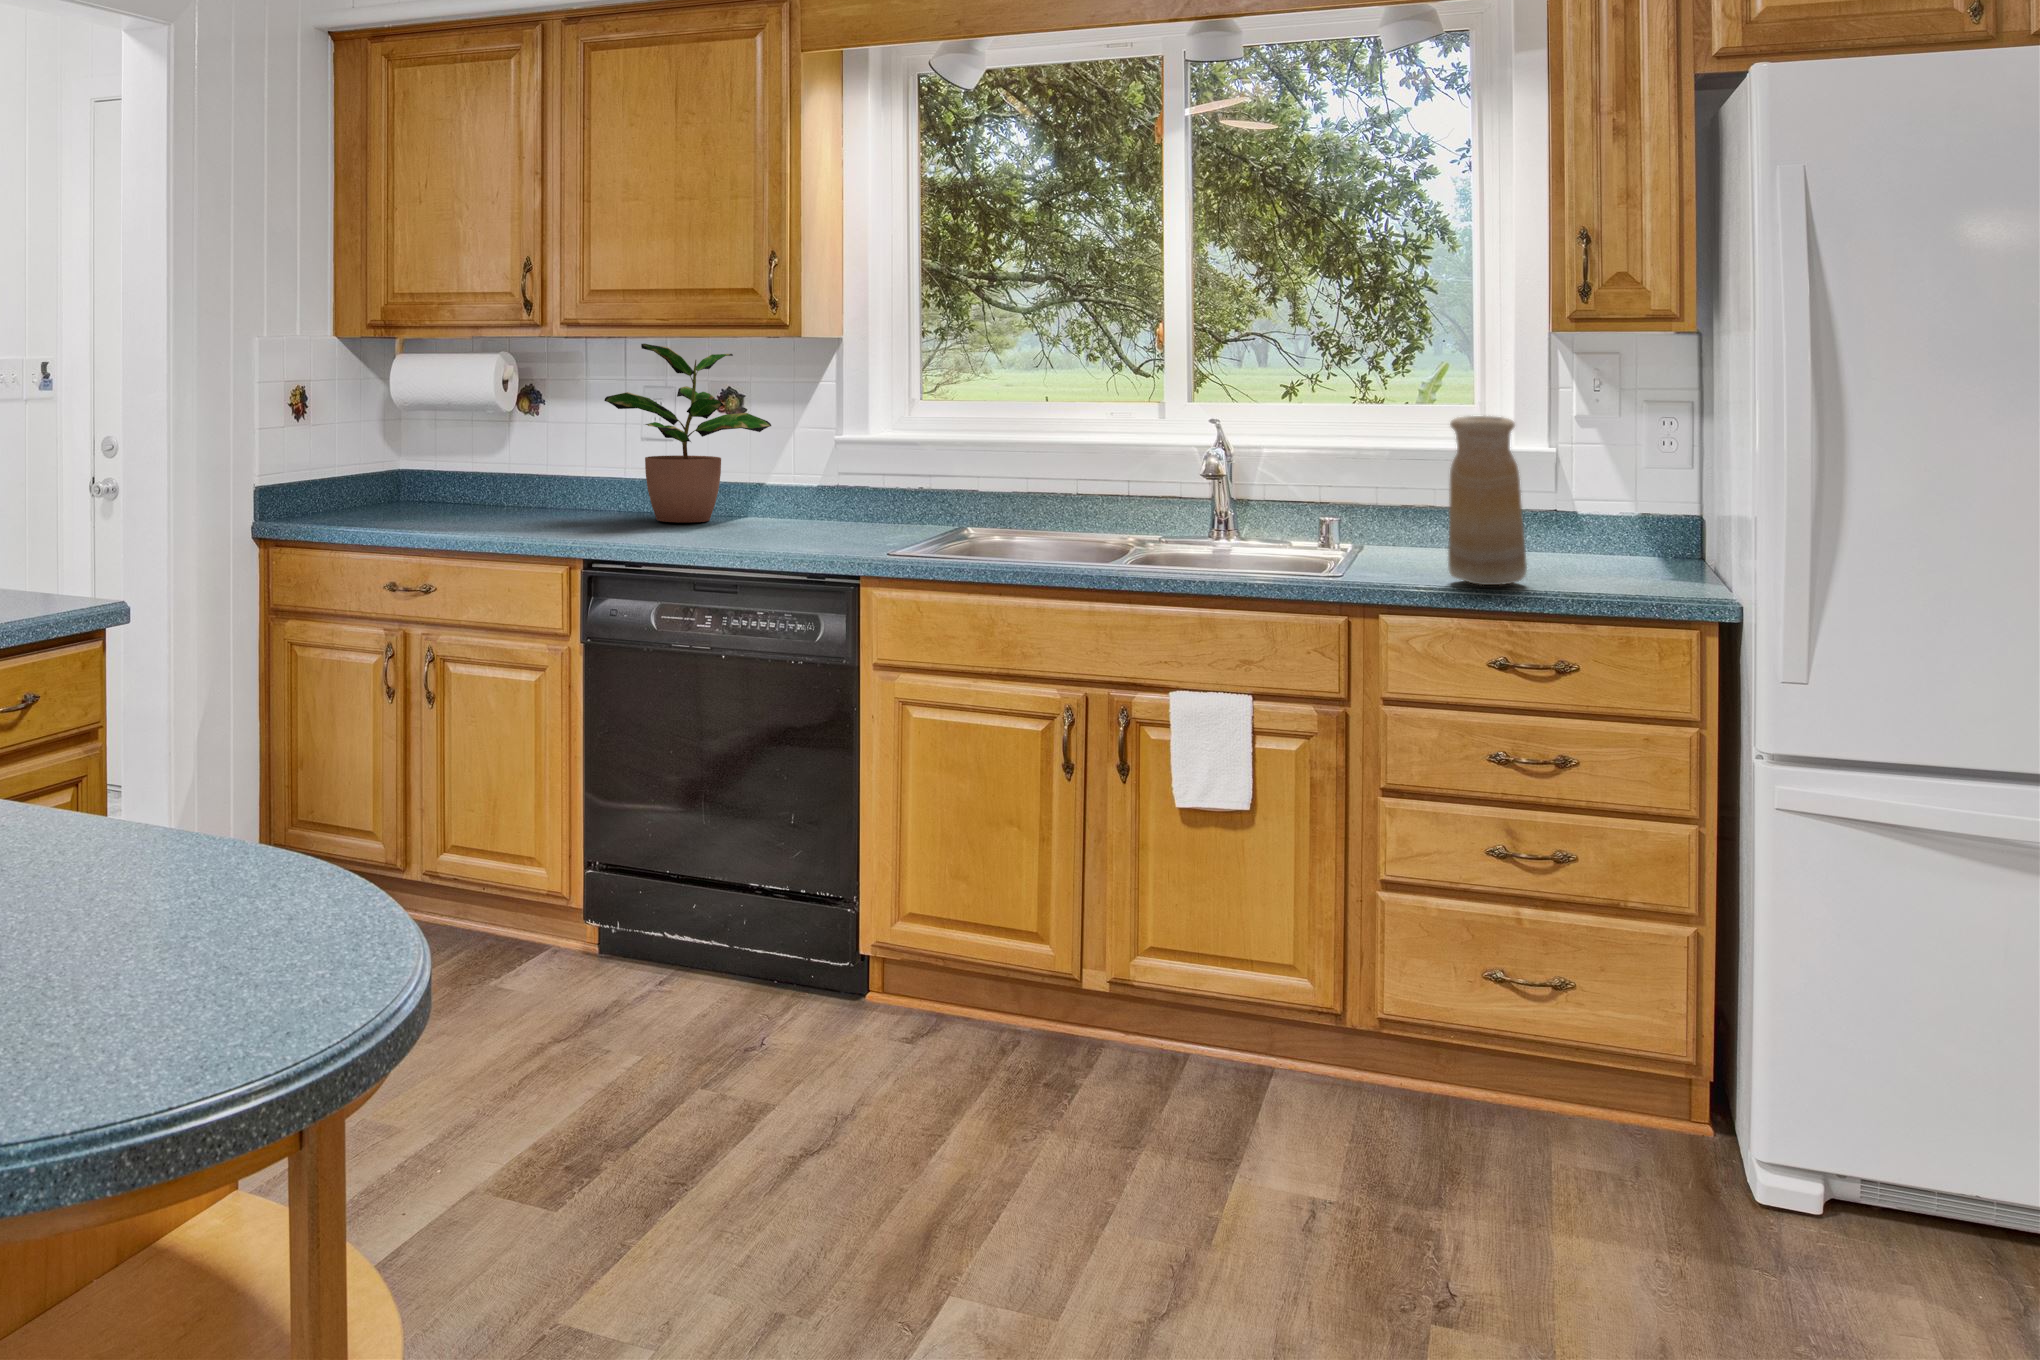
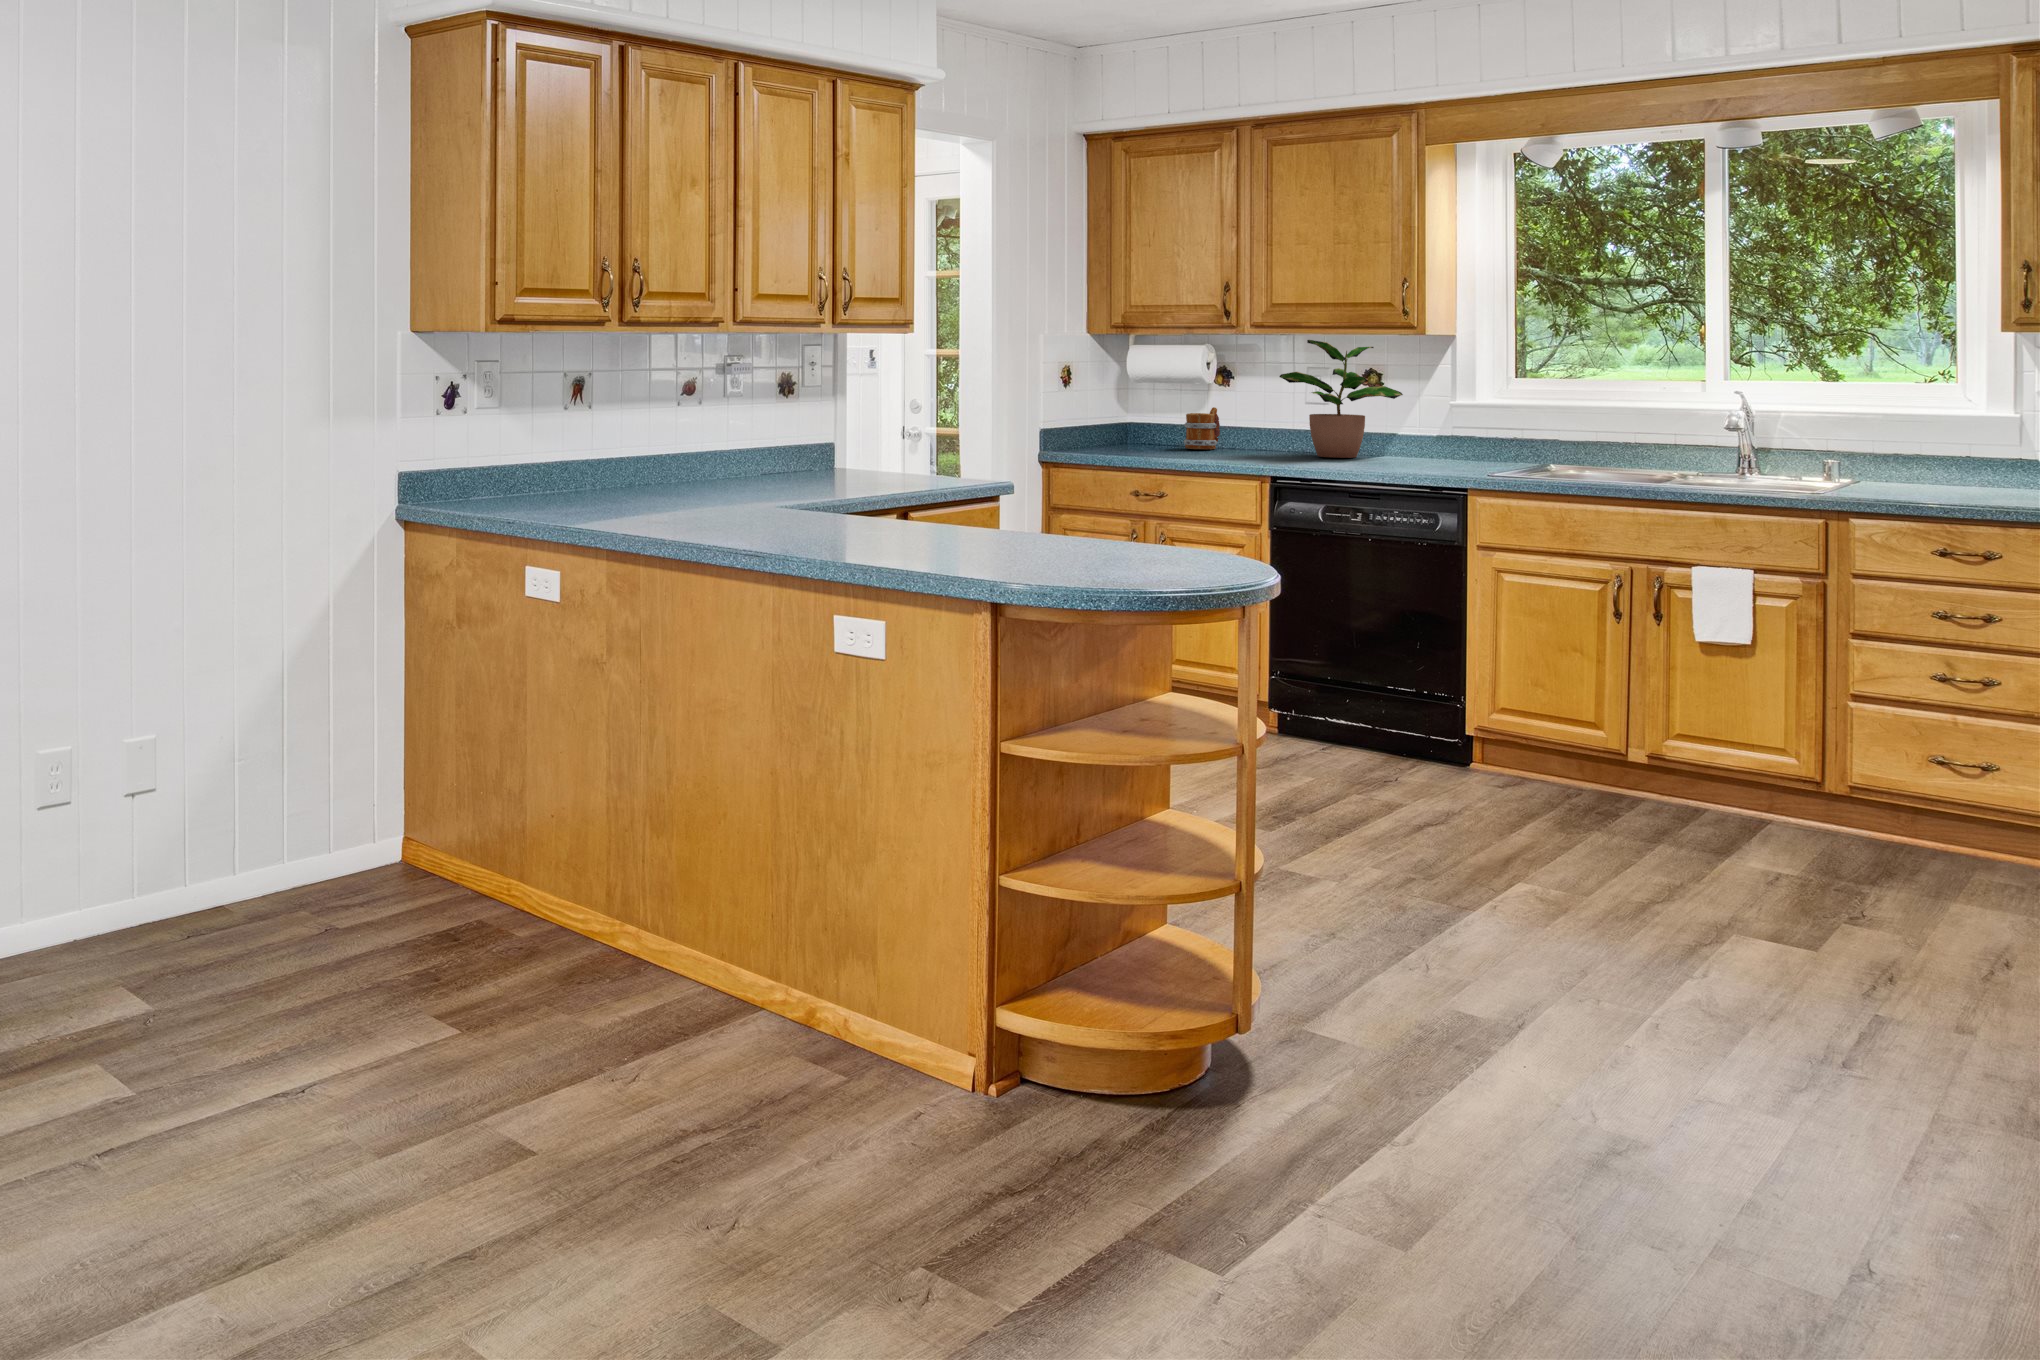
vase: present [1448,416,1527,585] -> none [1904,392,1964,502]
mug: none [474,447,527,512] -> present [1184,407,1220,449]

